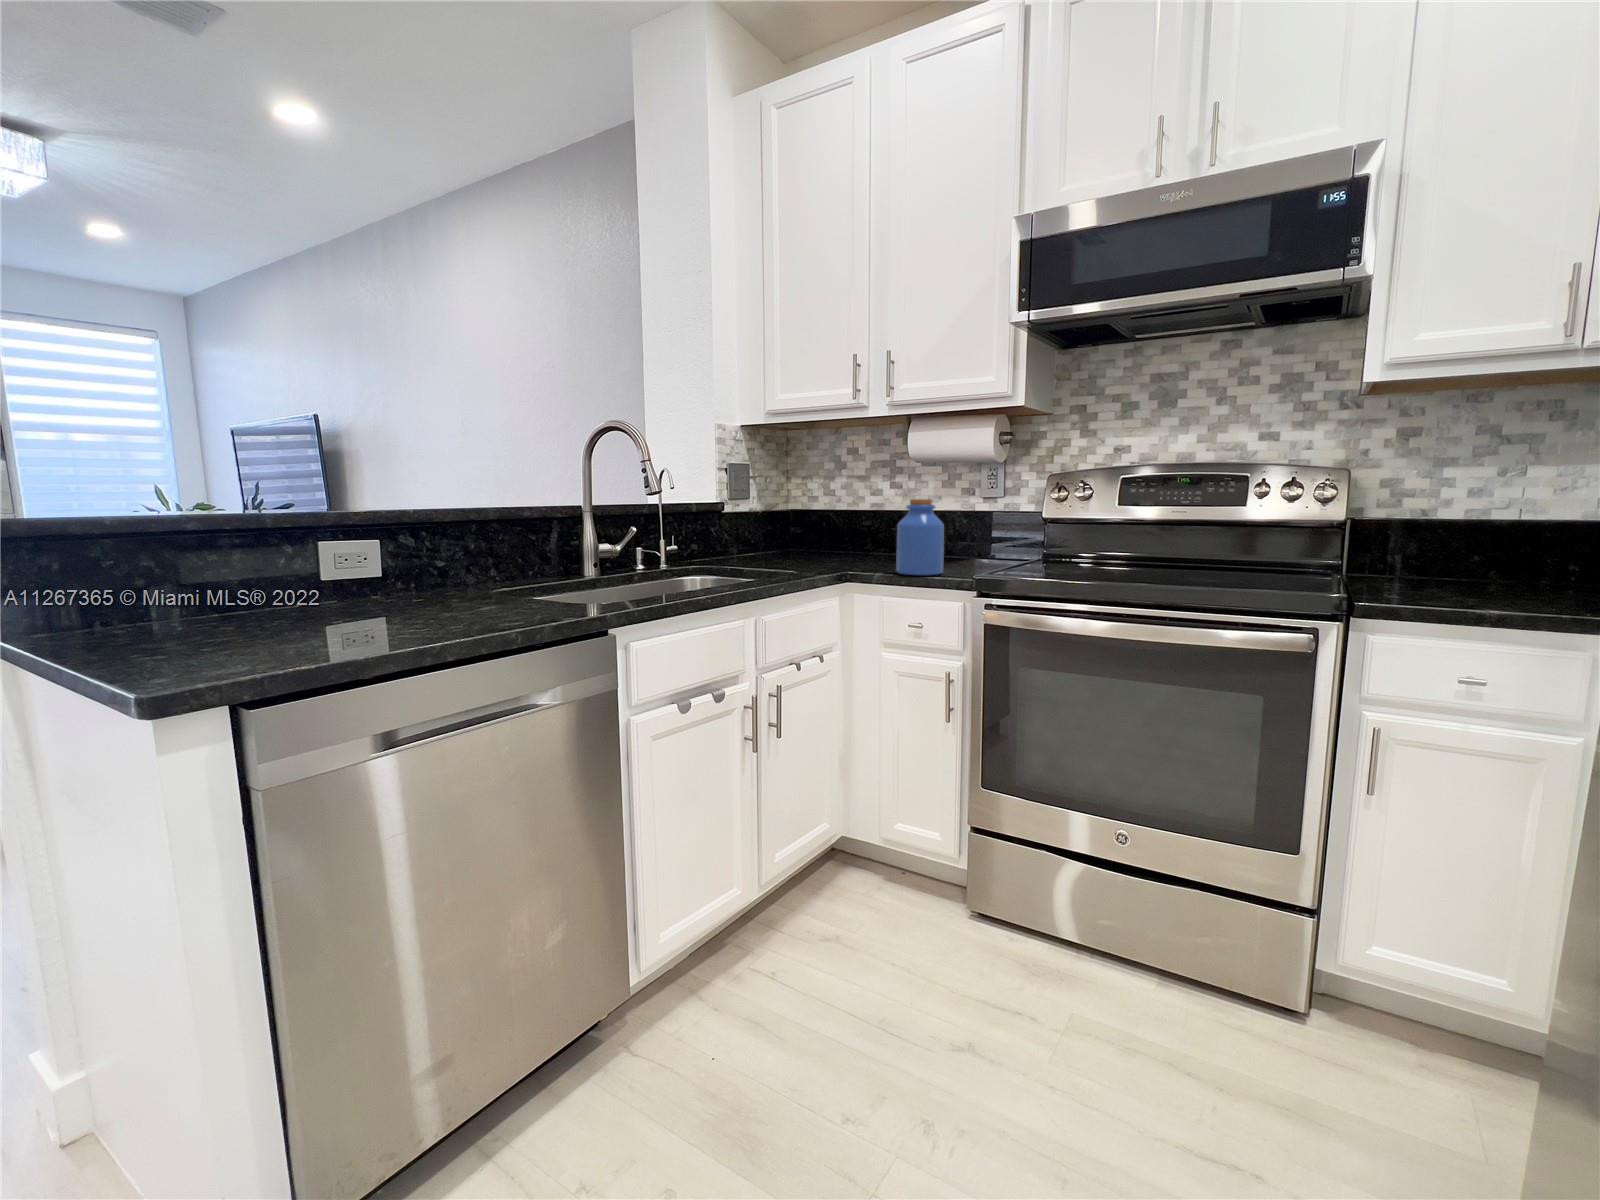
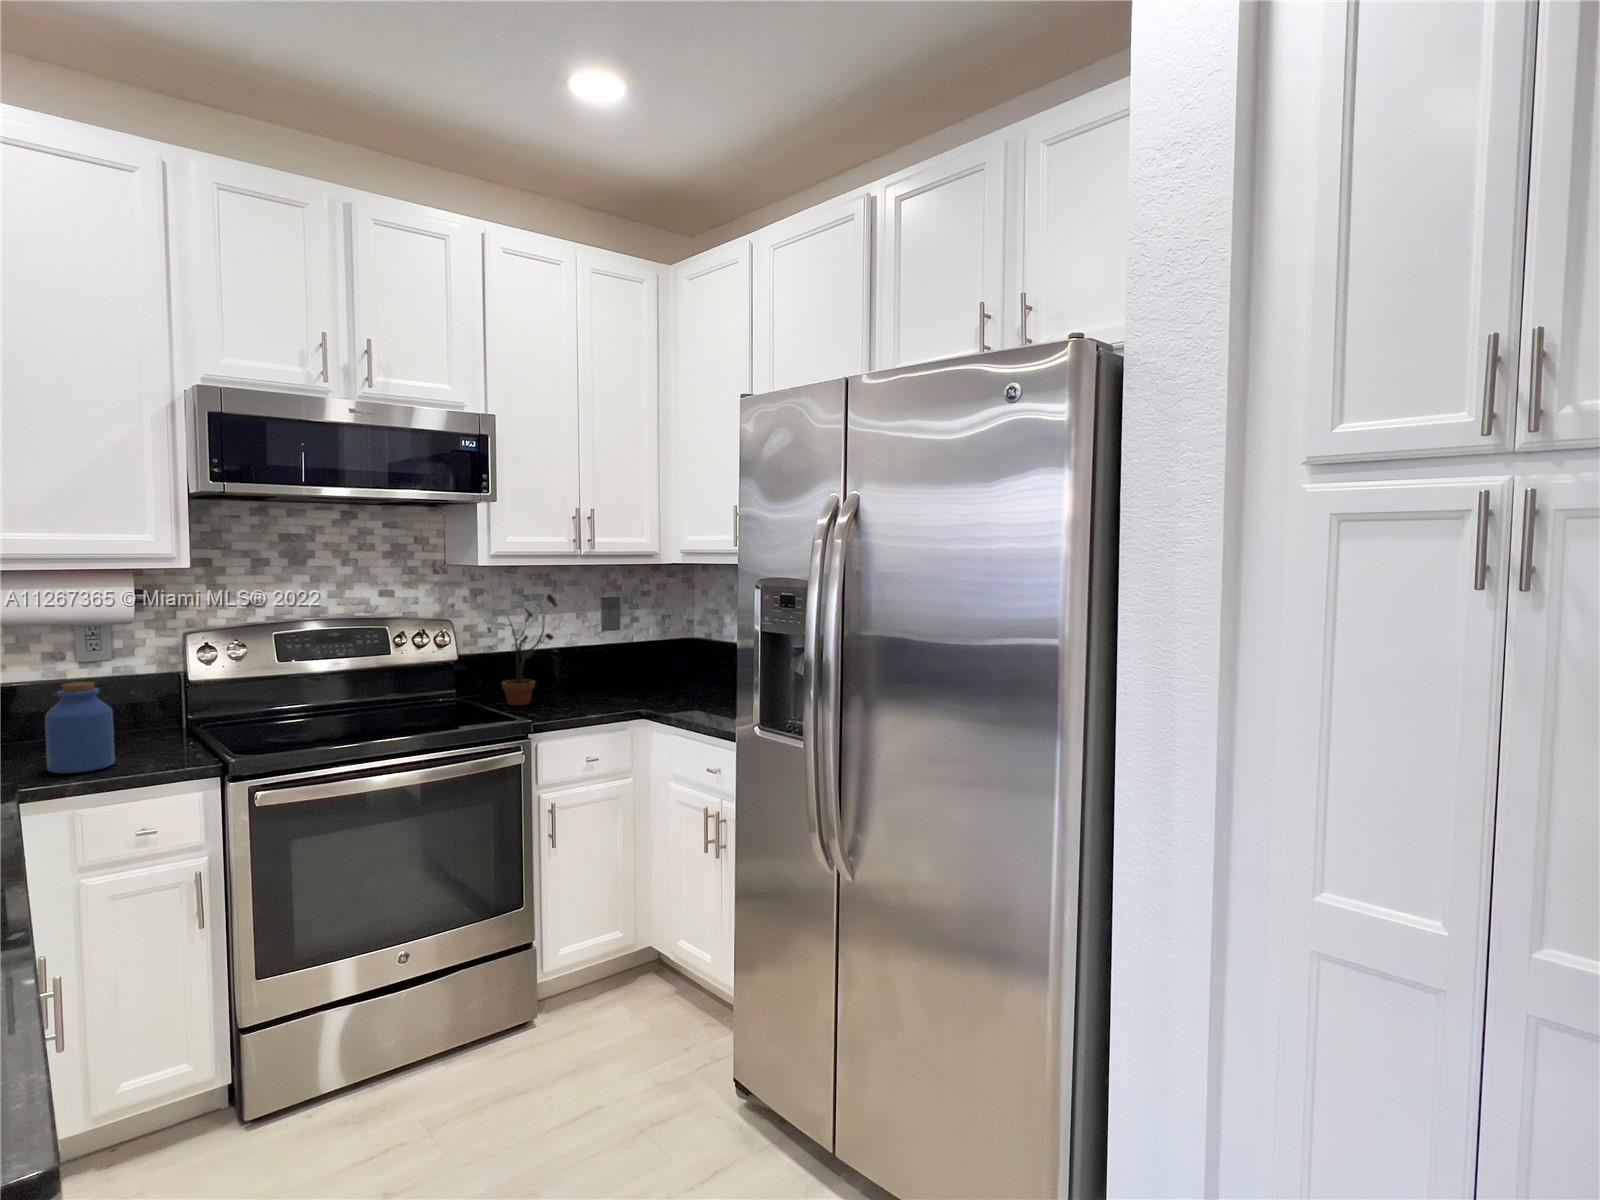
potted plant: none [1395,426,1557,590] -> present [487,594,557,705]

